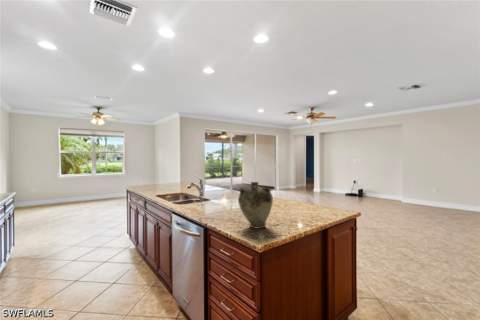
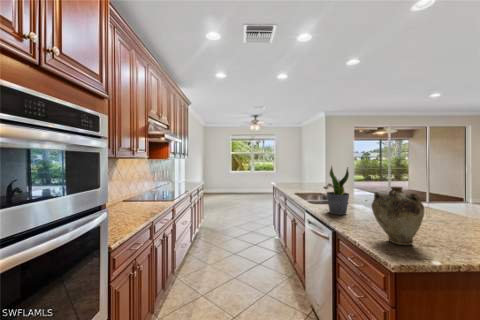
potted plant: none [194,165,215,212] -> present [327,166,349,215]

